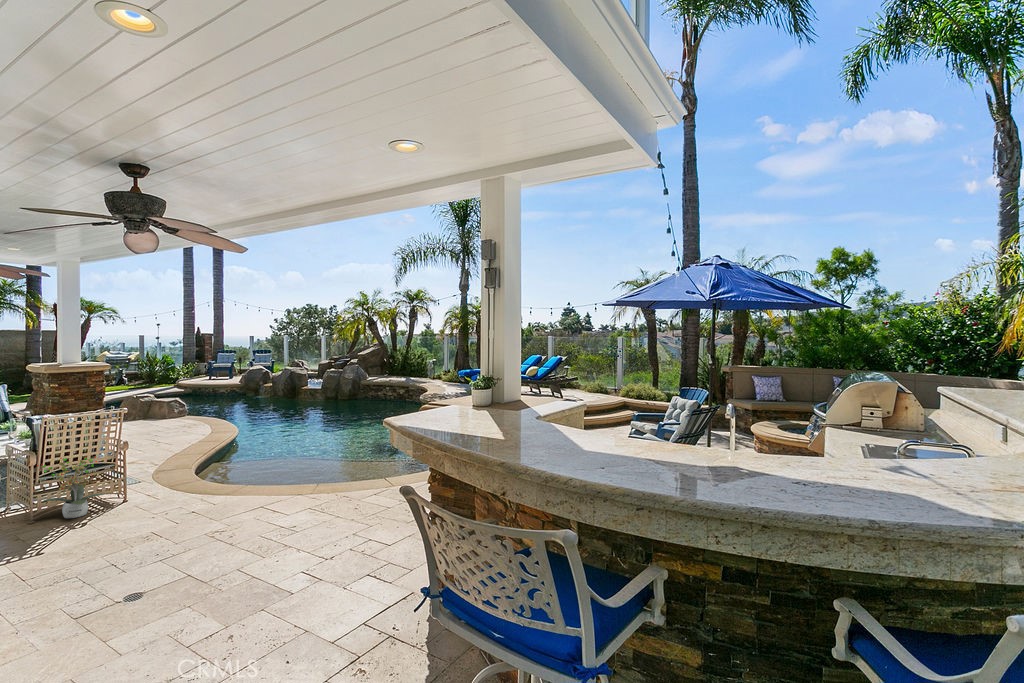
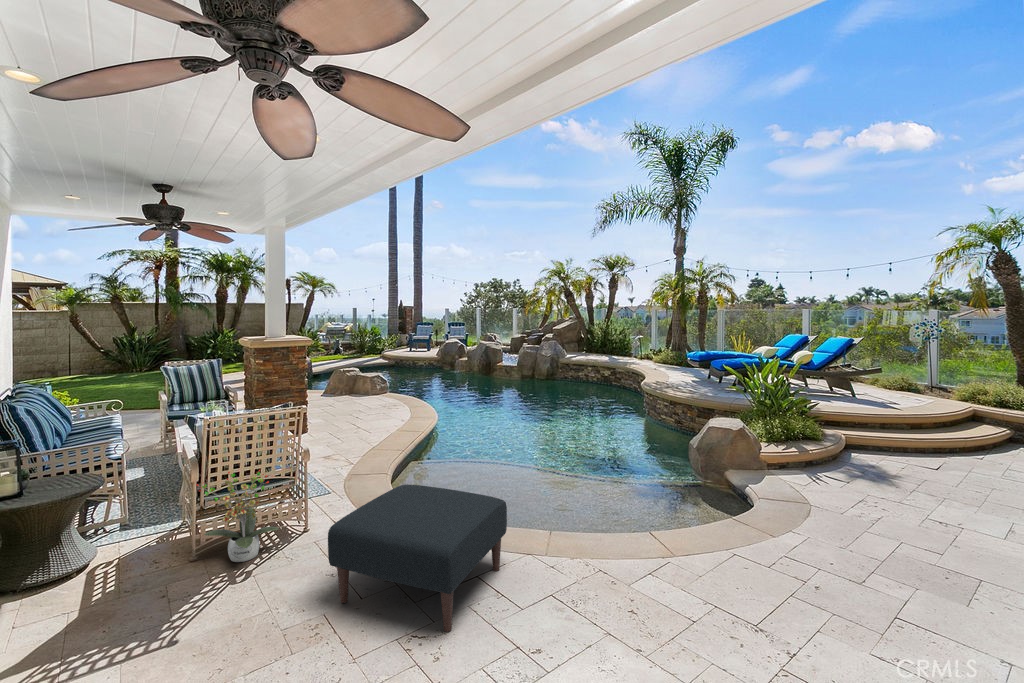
ottoman: none [152,455,277,525] -> present [328,485,507,632]

